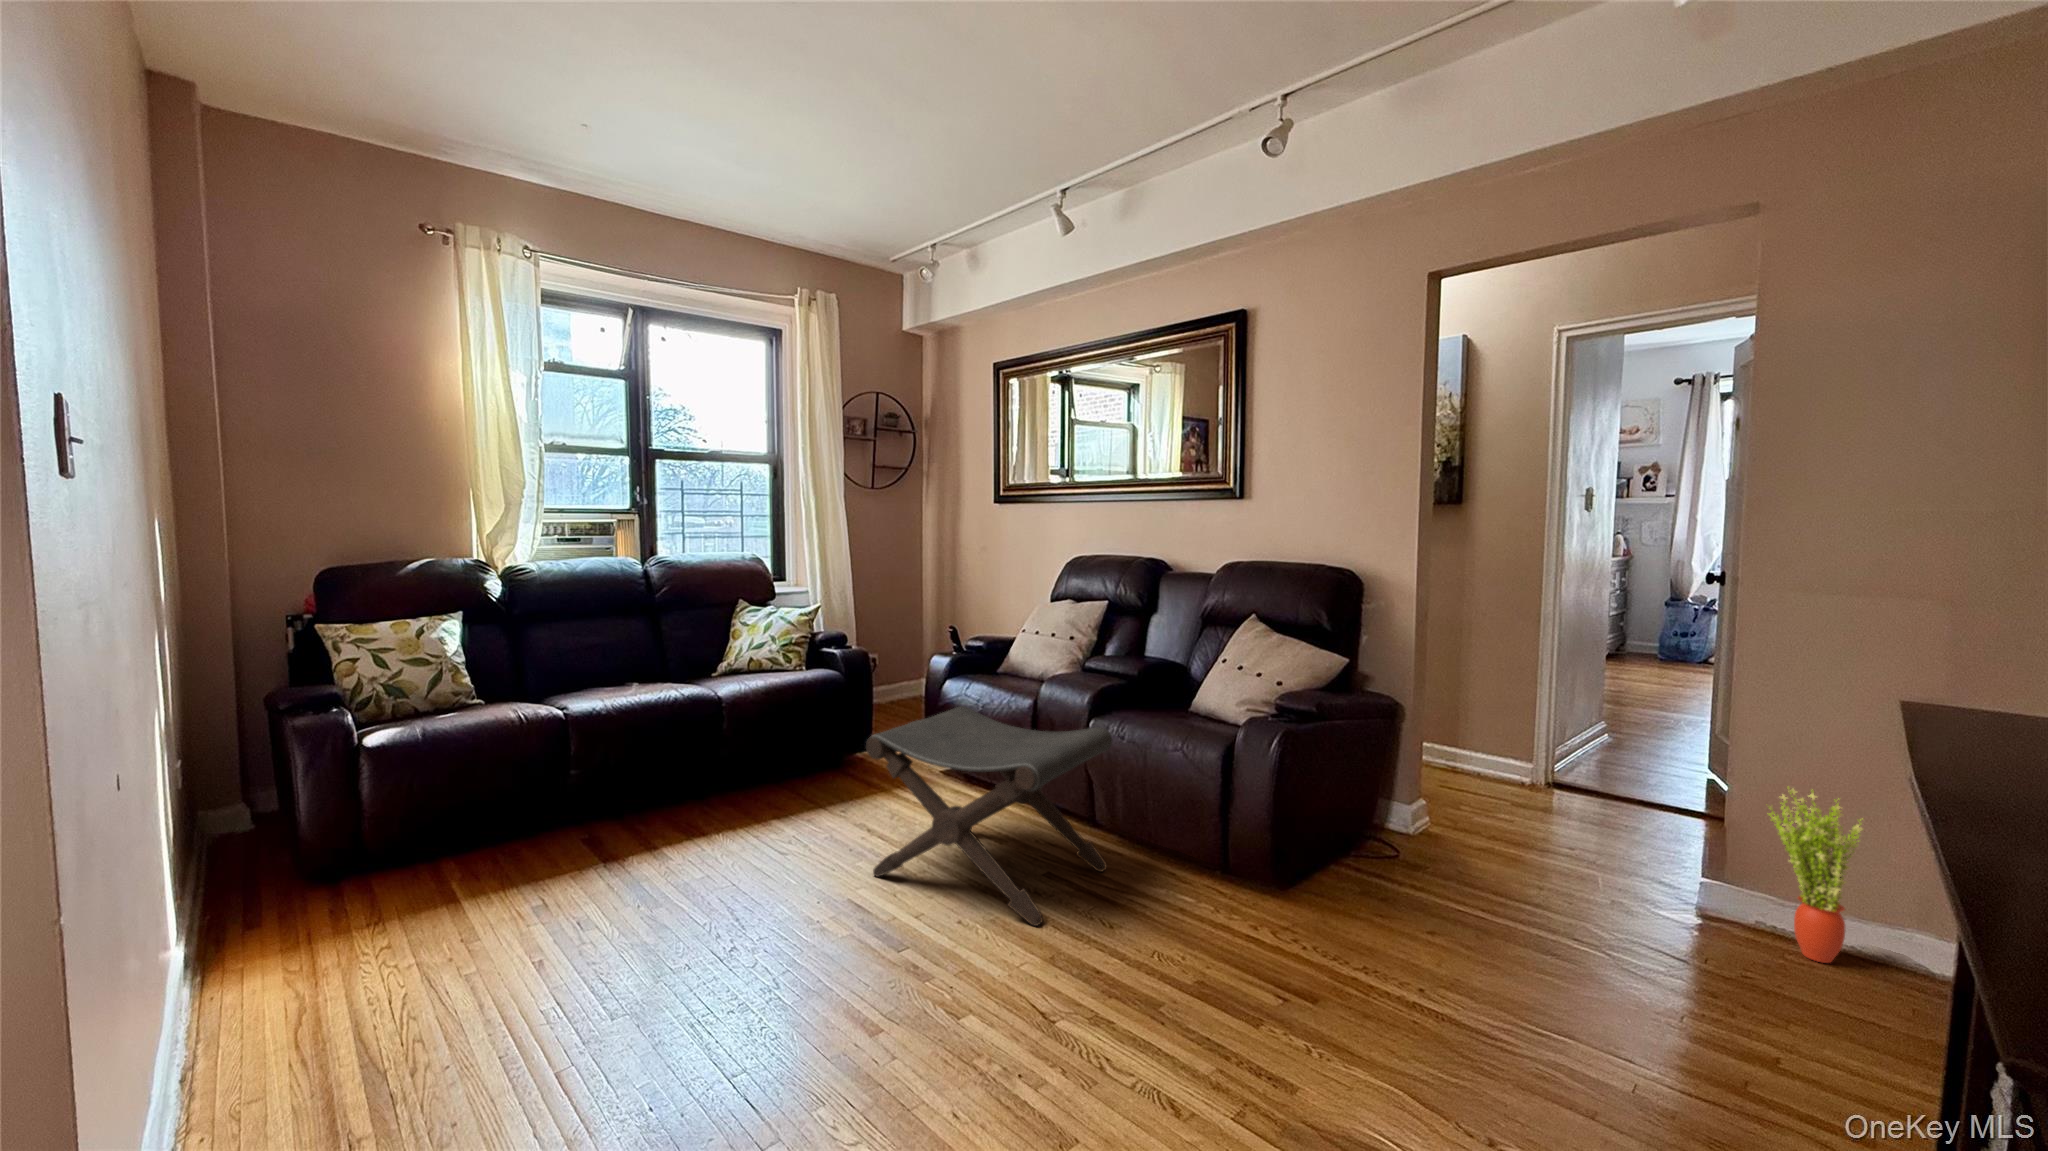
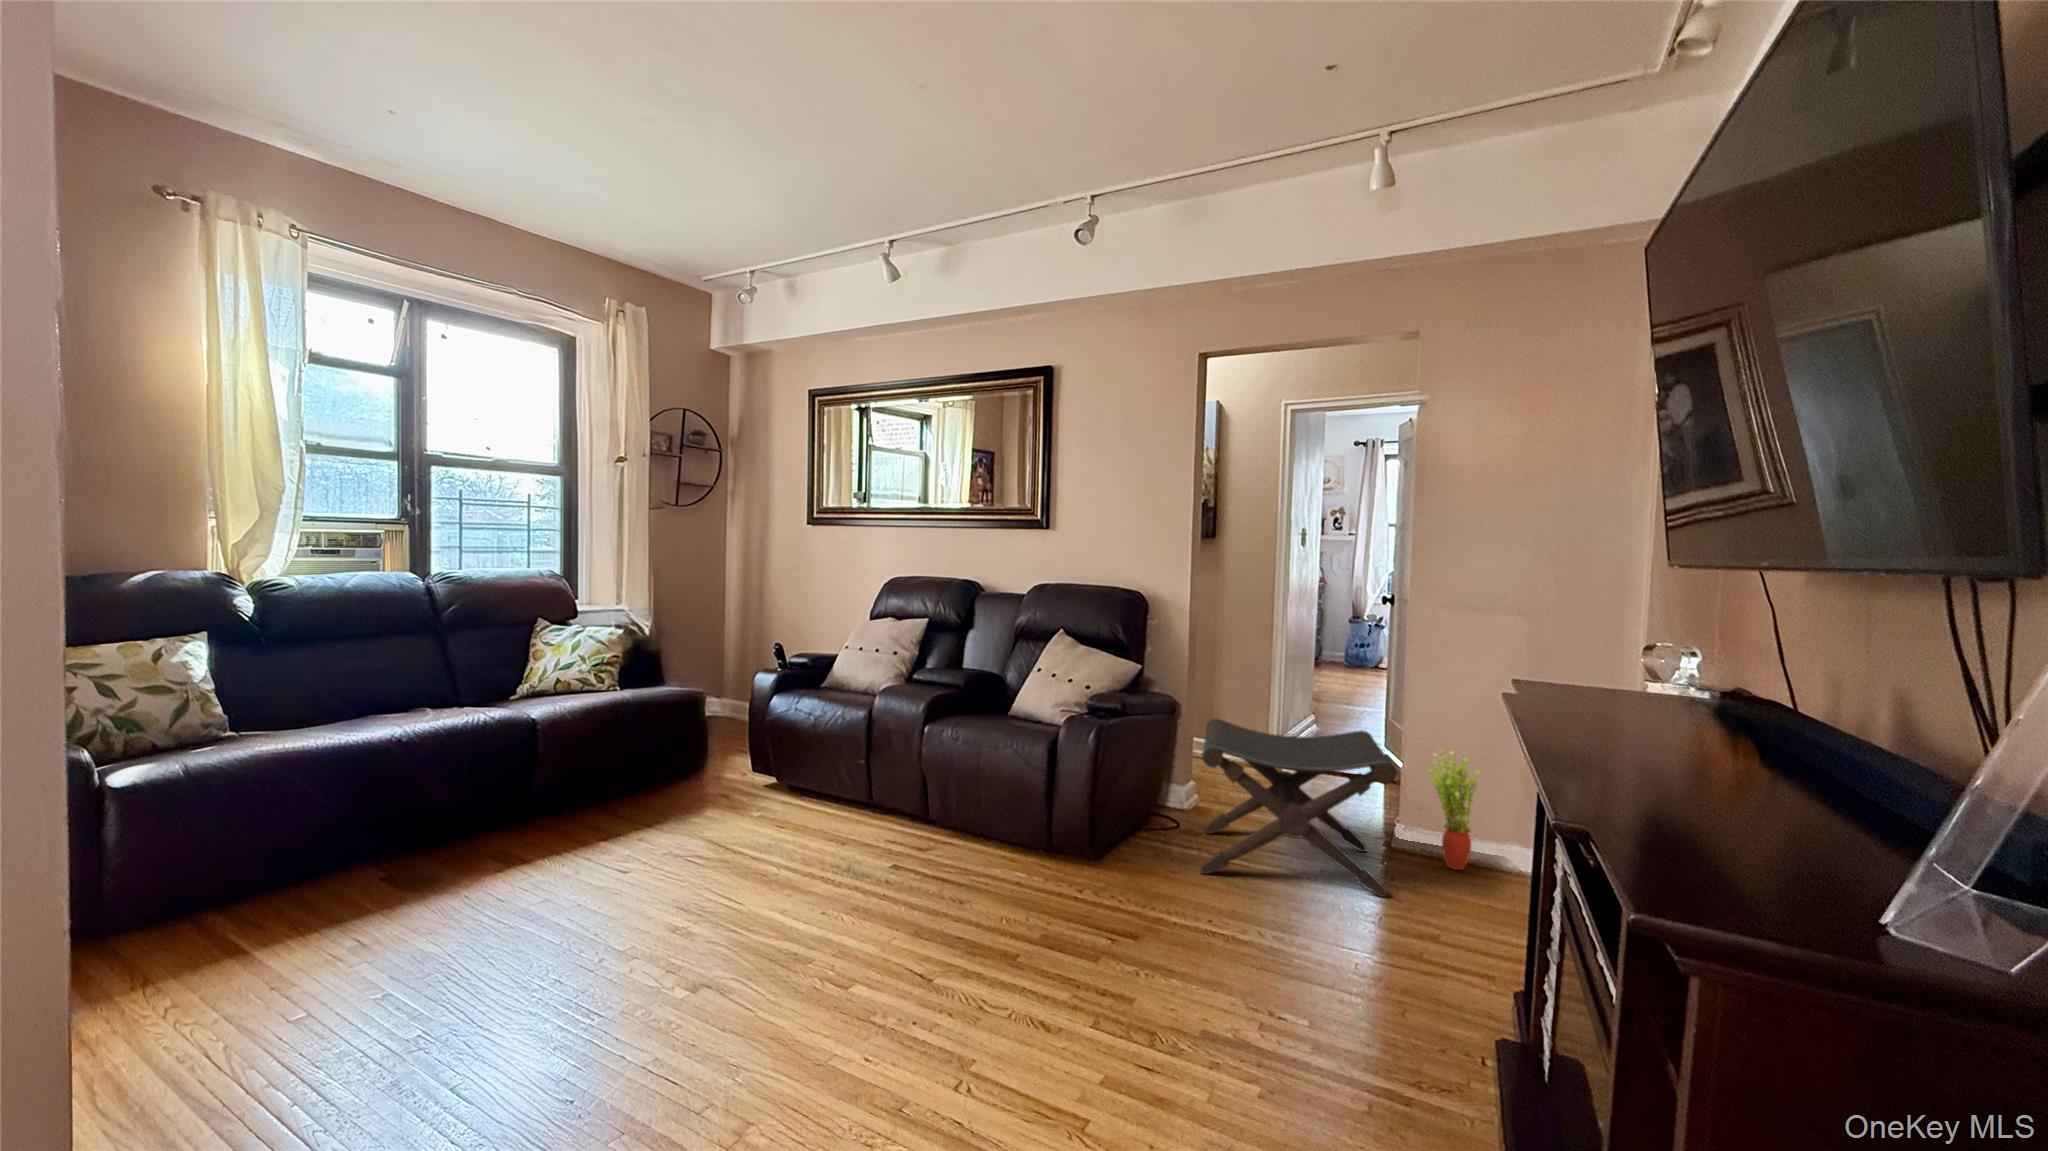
footstool: present [866,706,1112,926] -> present [1200,719,1397,897]

